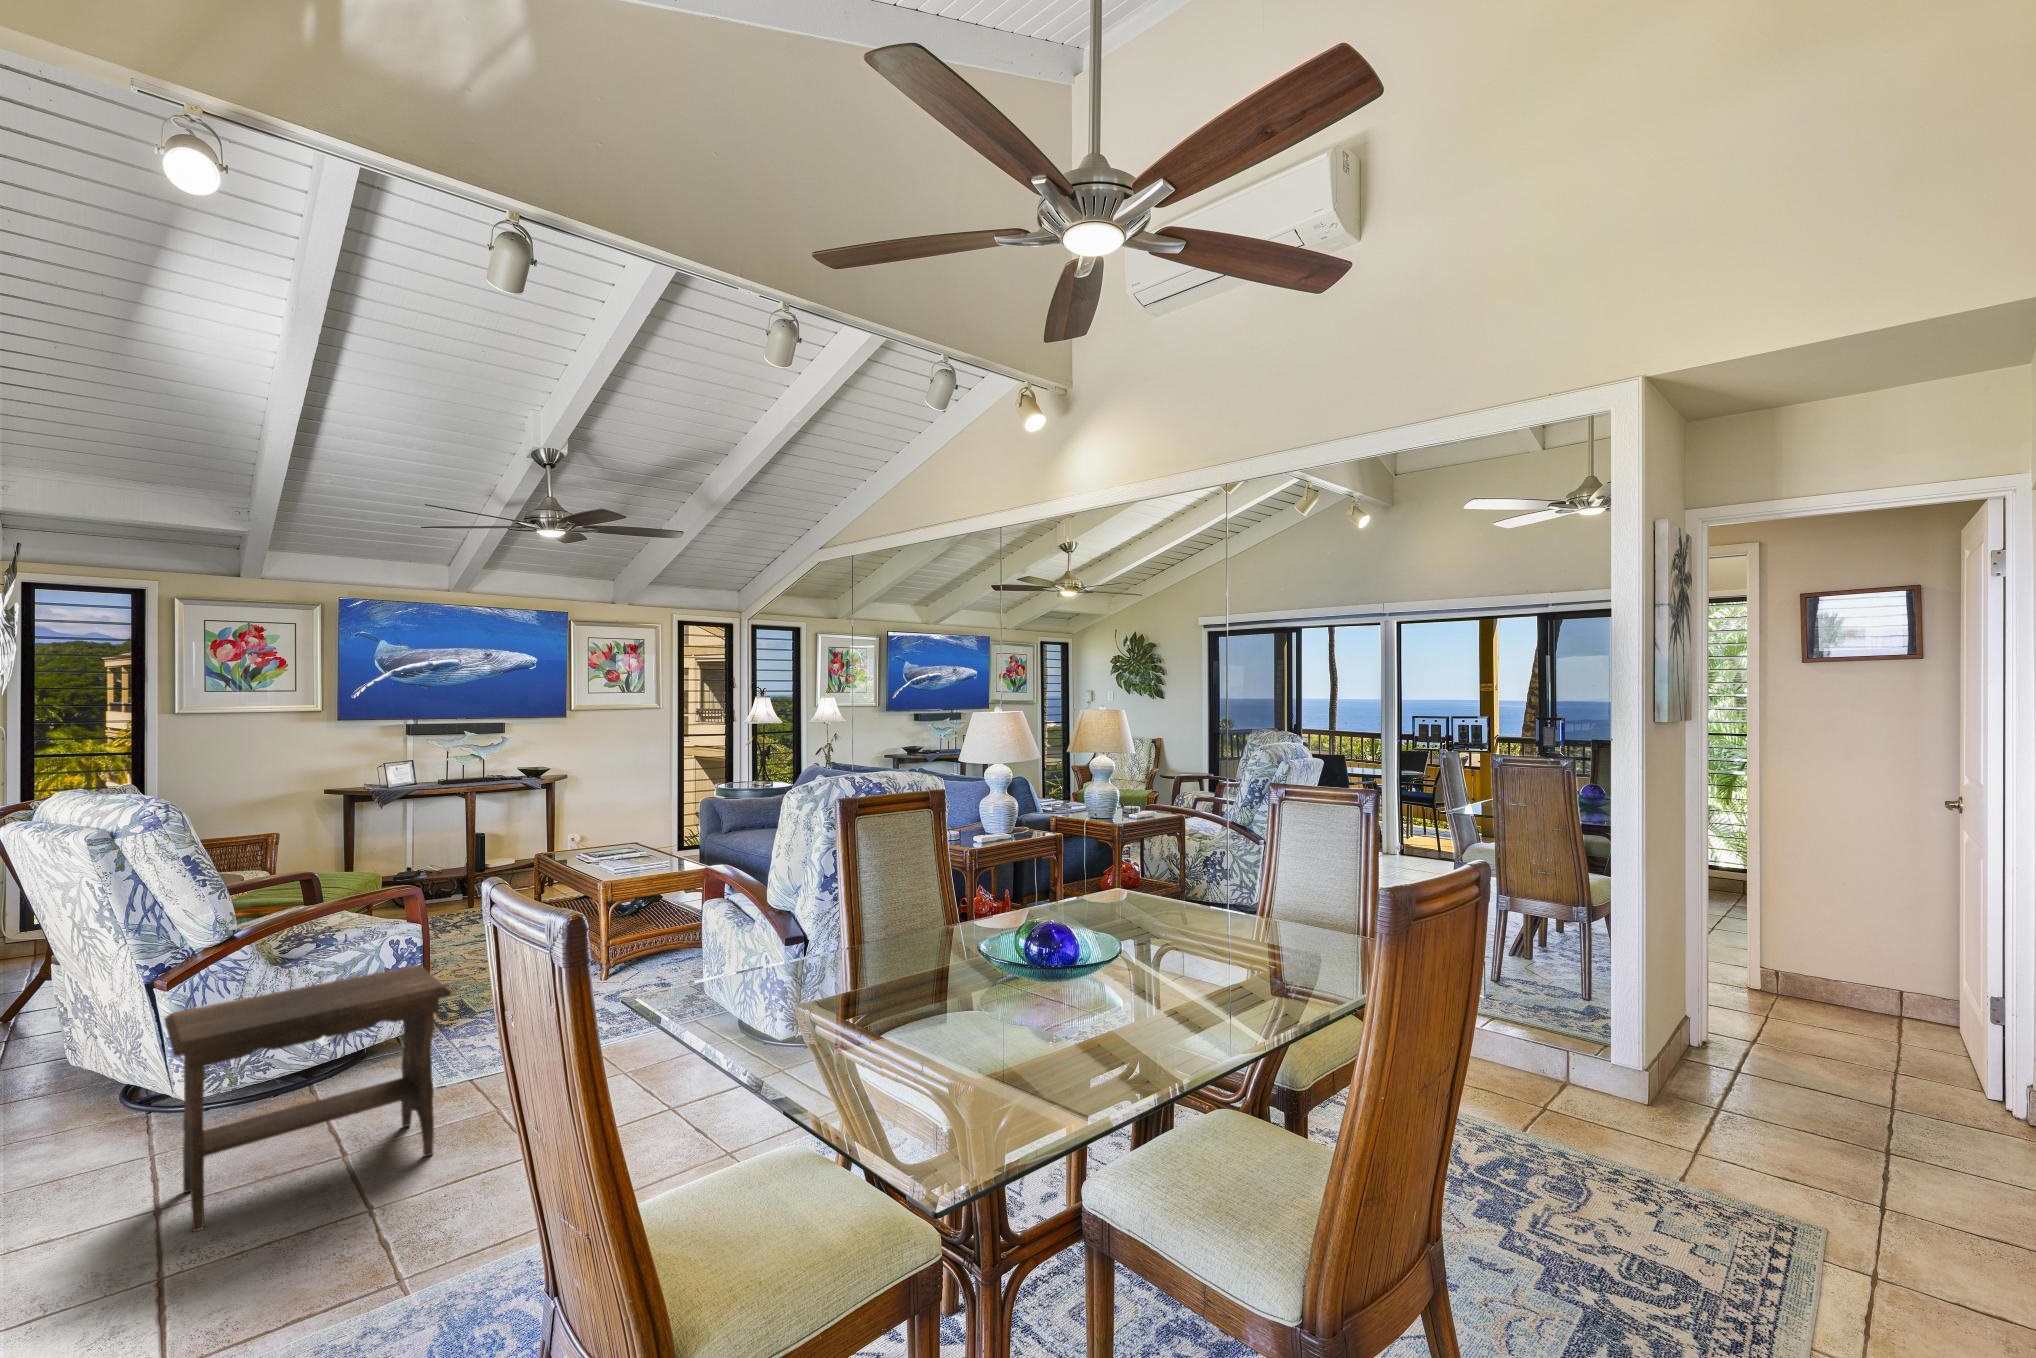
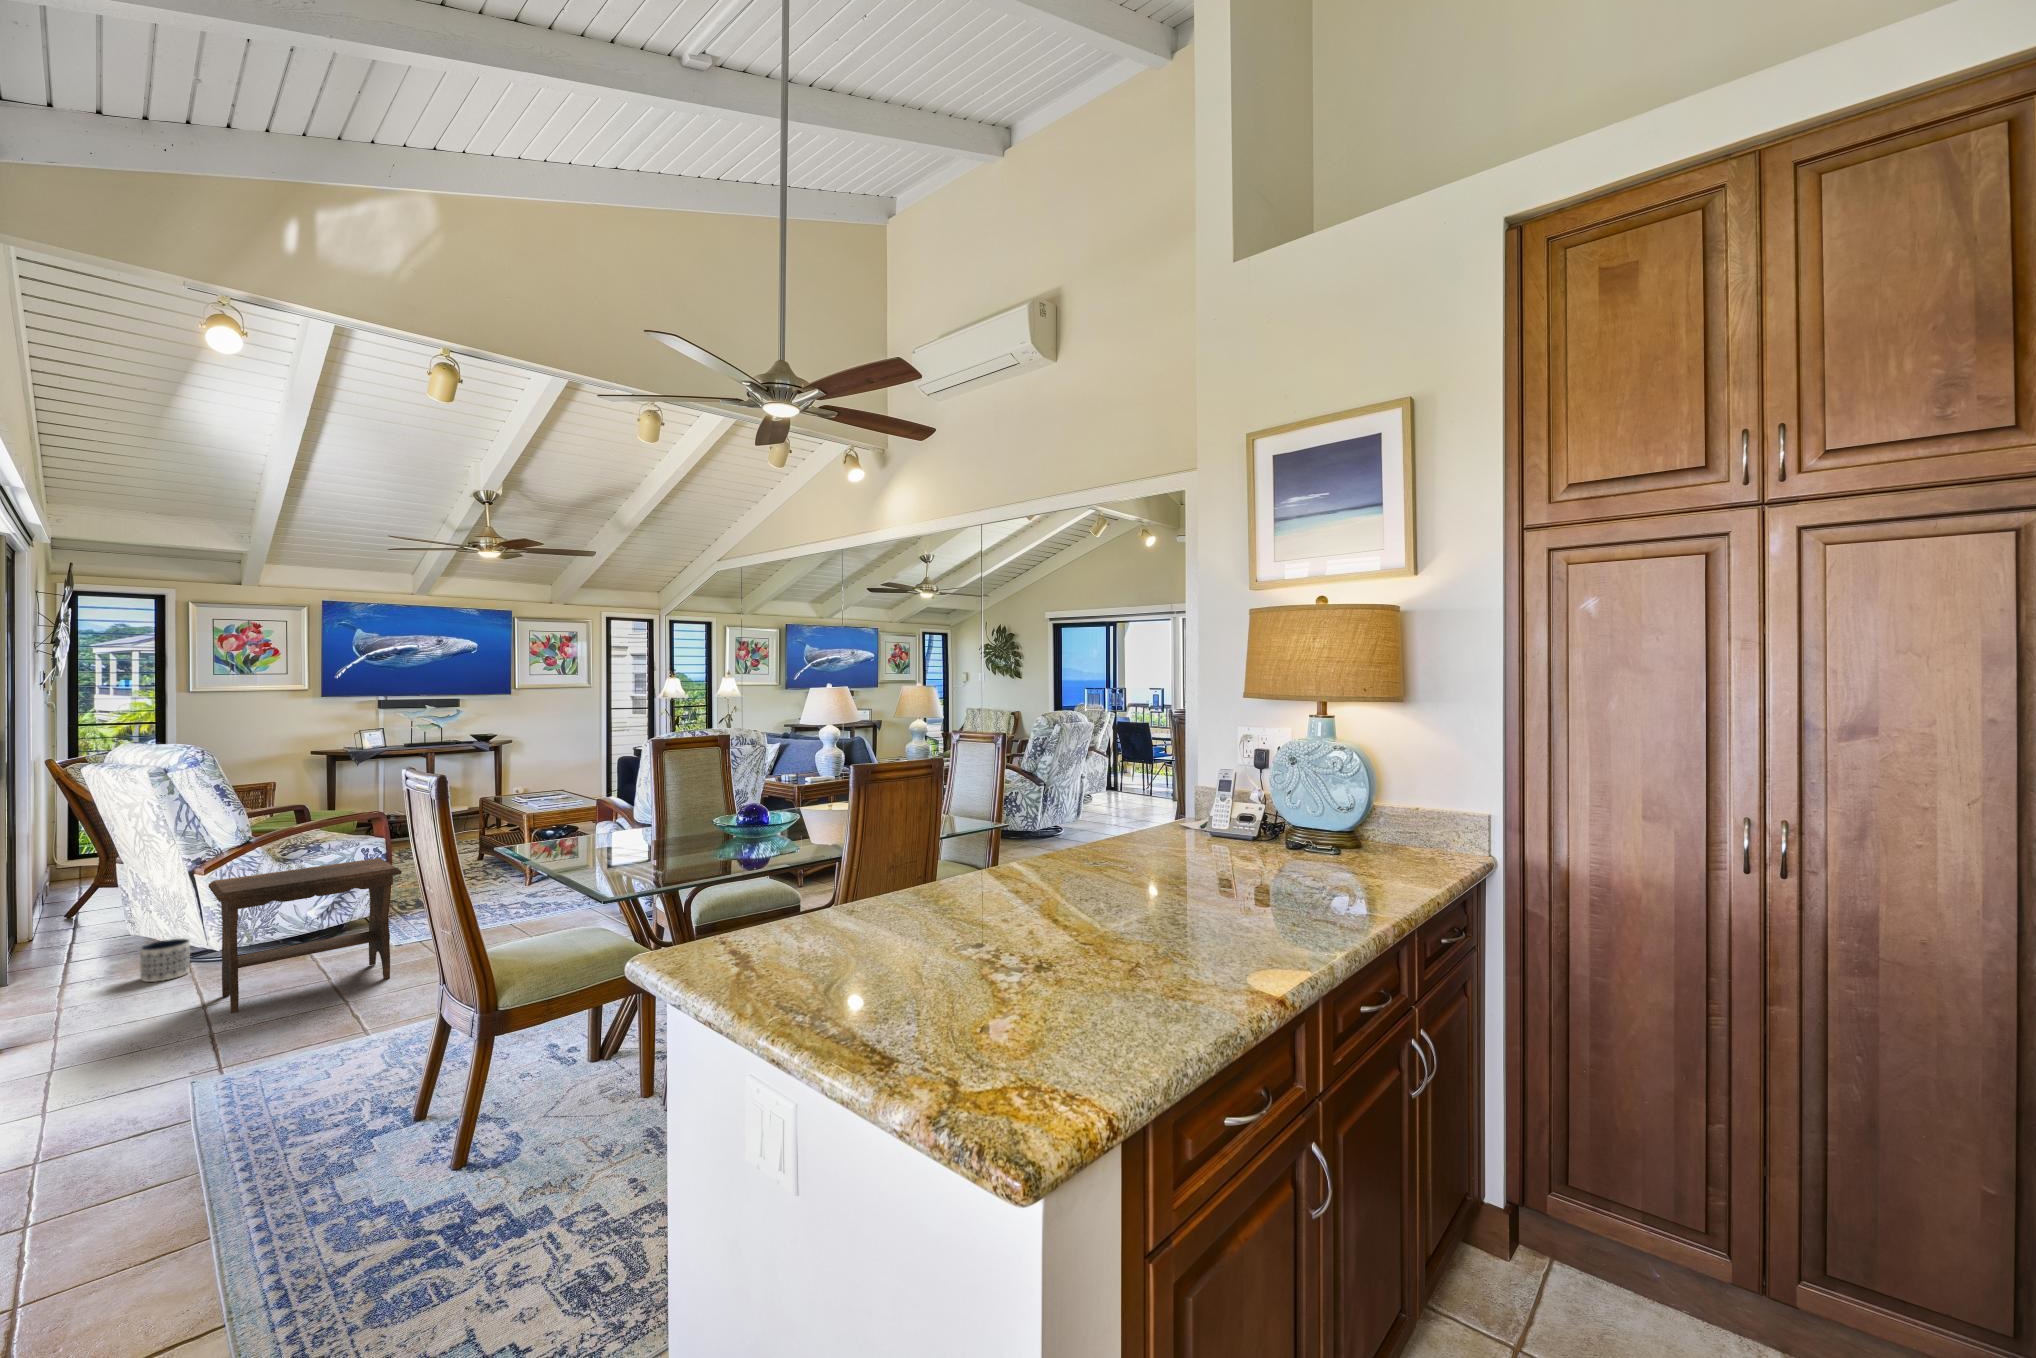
planter: none [69,1085,144,1157] -> present [140,939,190,982]

